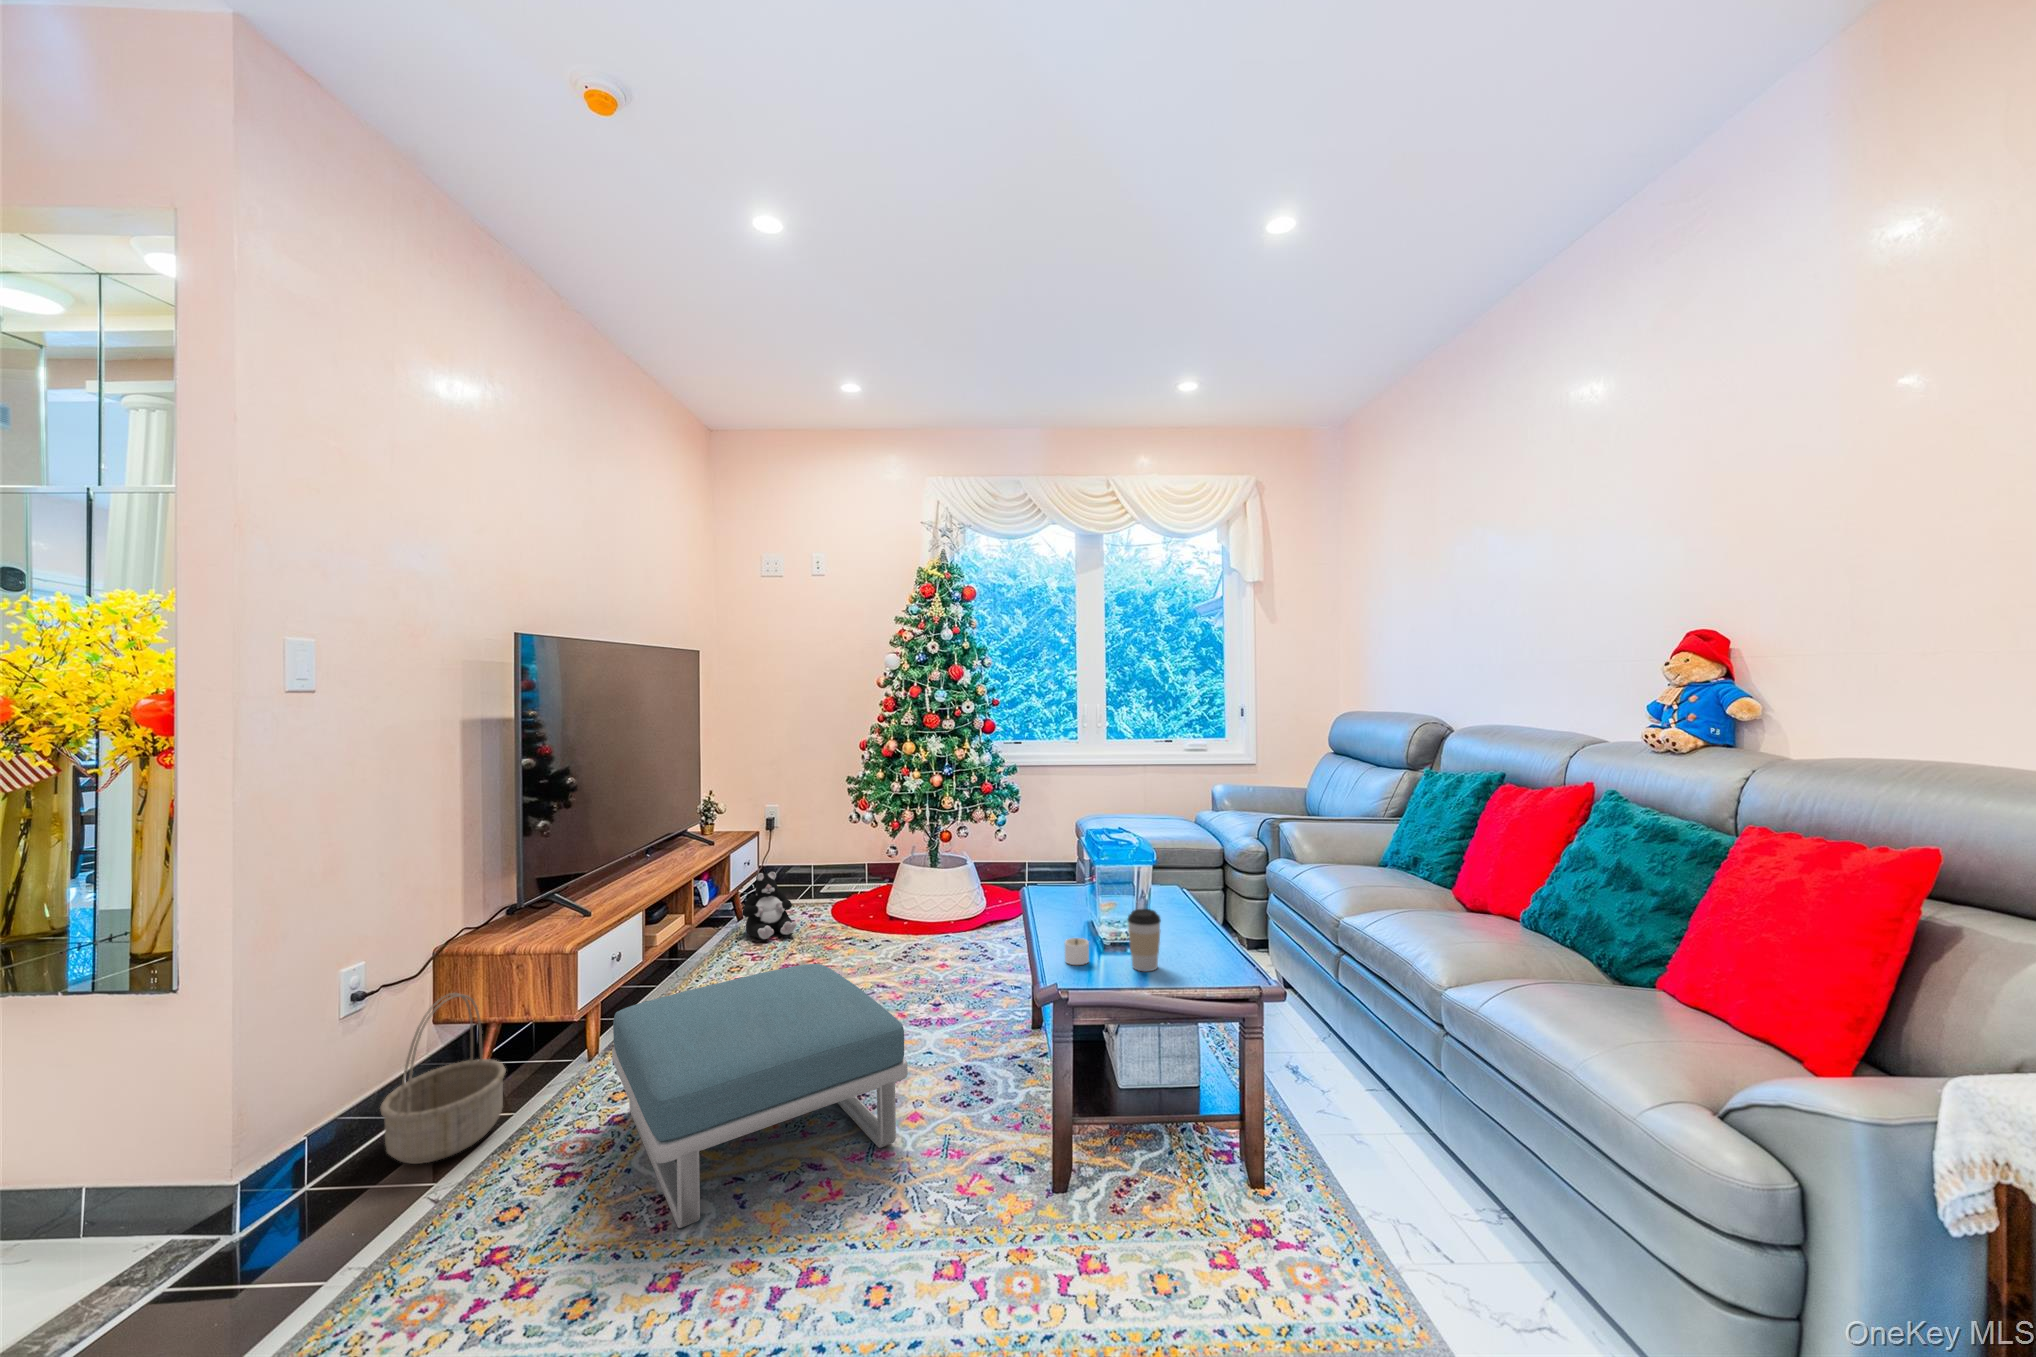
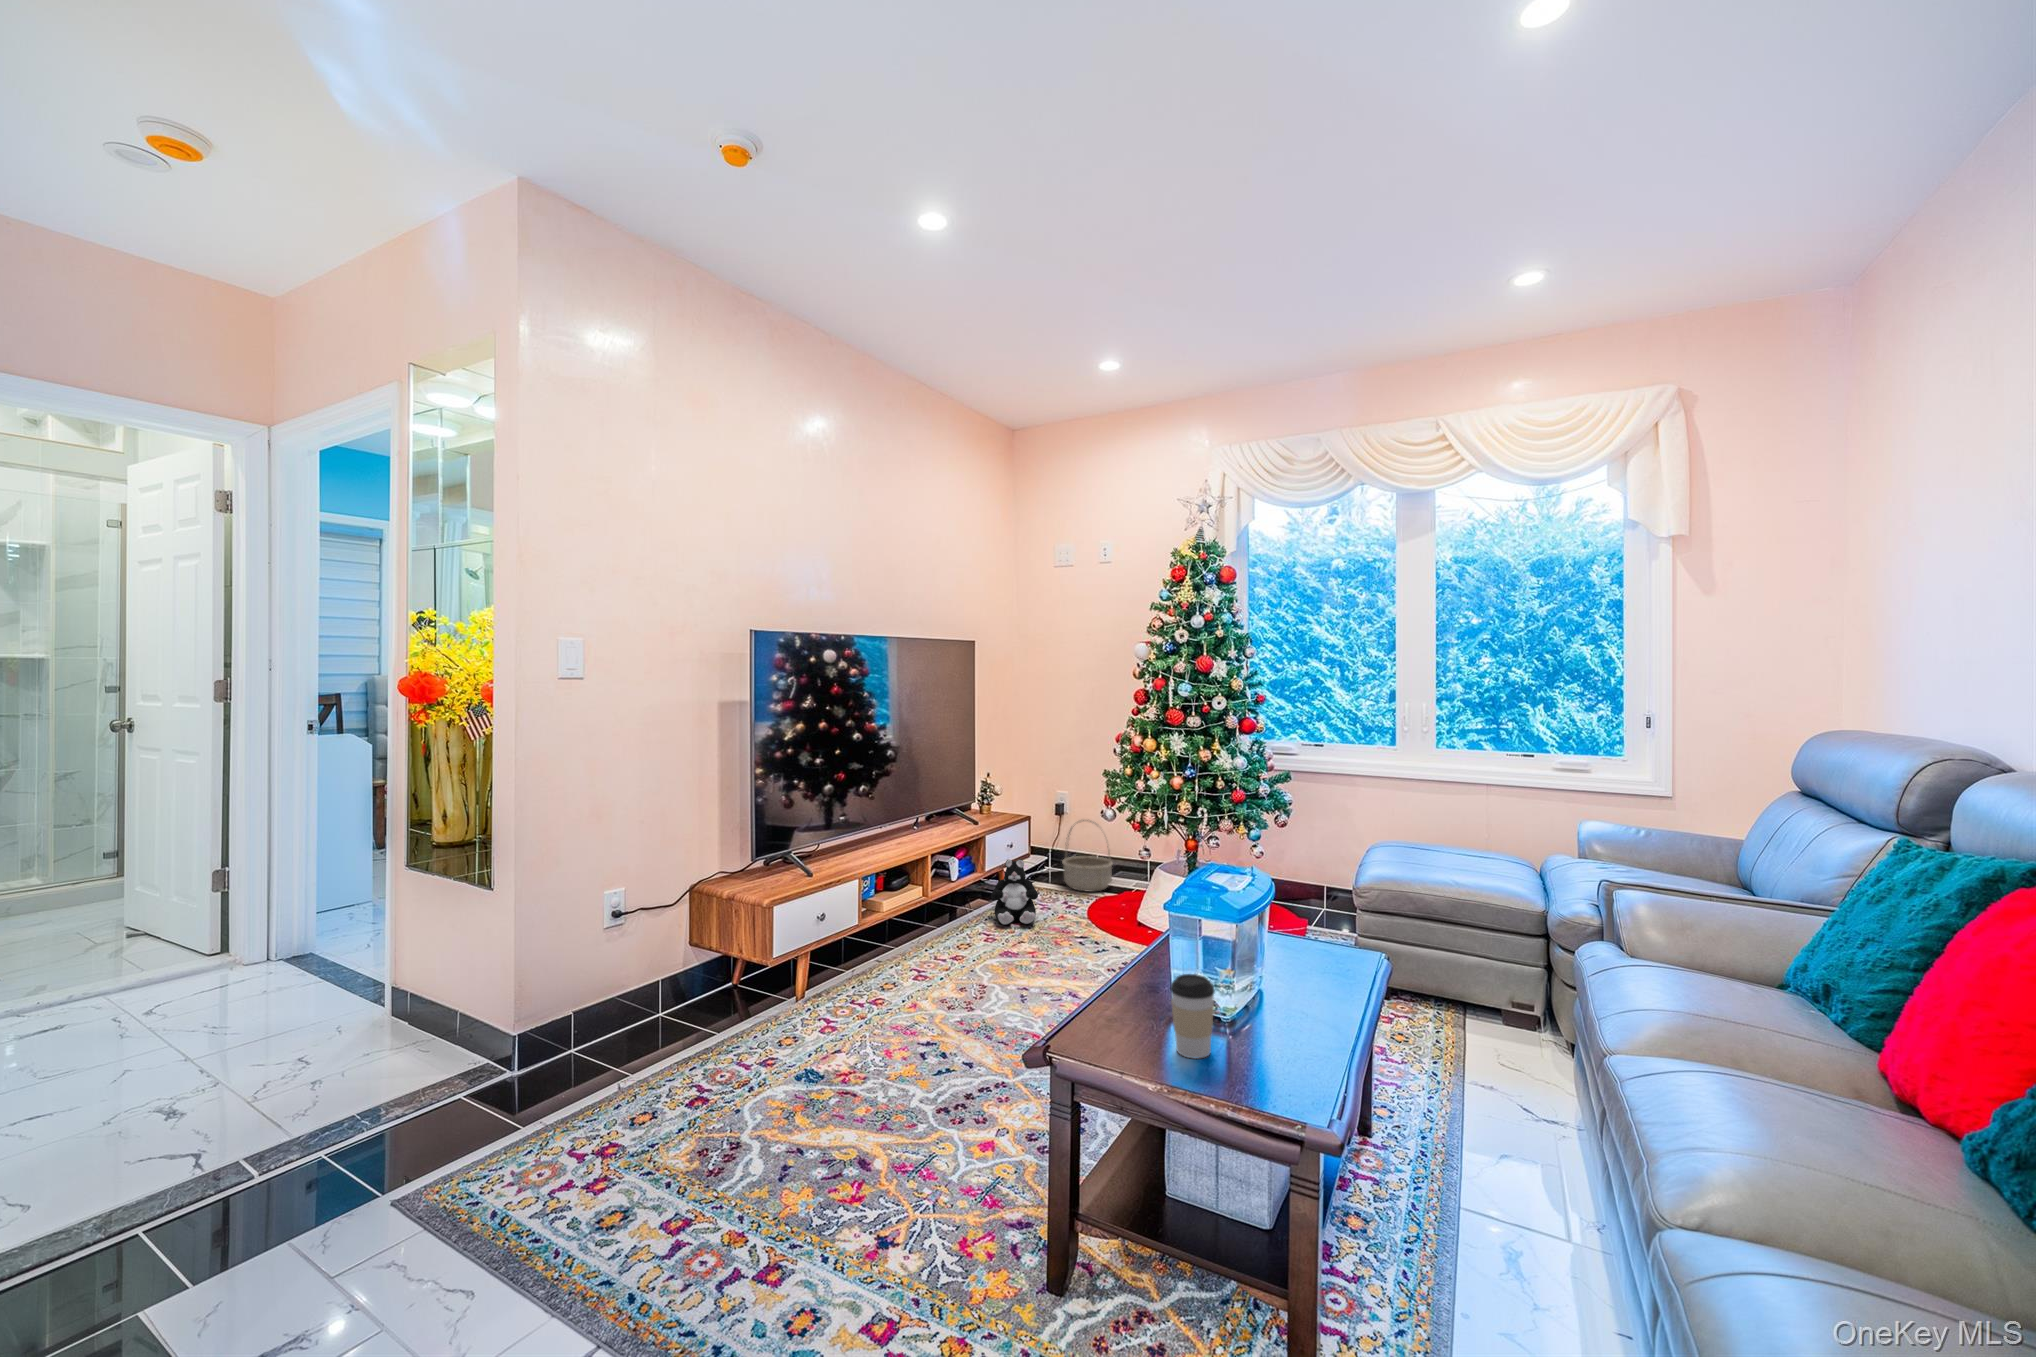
candle: present [1064,938,1089,965] -> none [1107,992,1151,1028]
footstool: present [612,964,908,1228] -> none [708,958,963,1177]
basket: present [380,993,506,1164] -> present [1062,820,1113,892]

